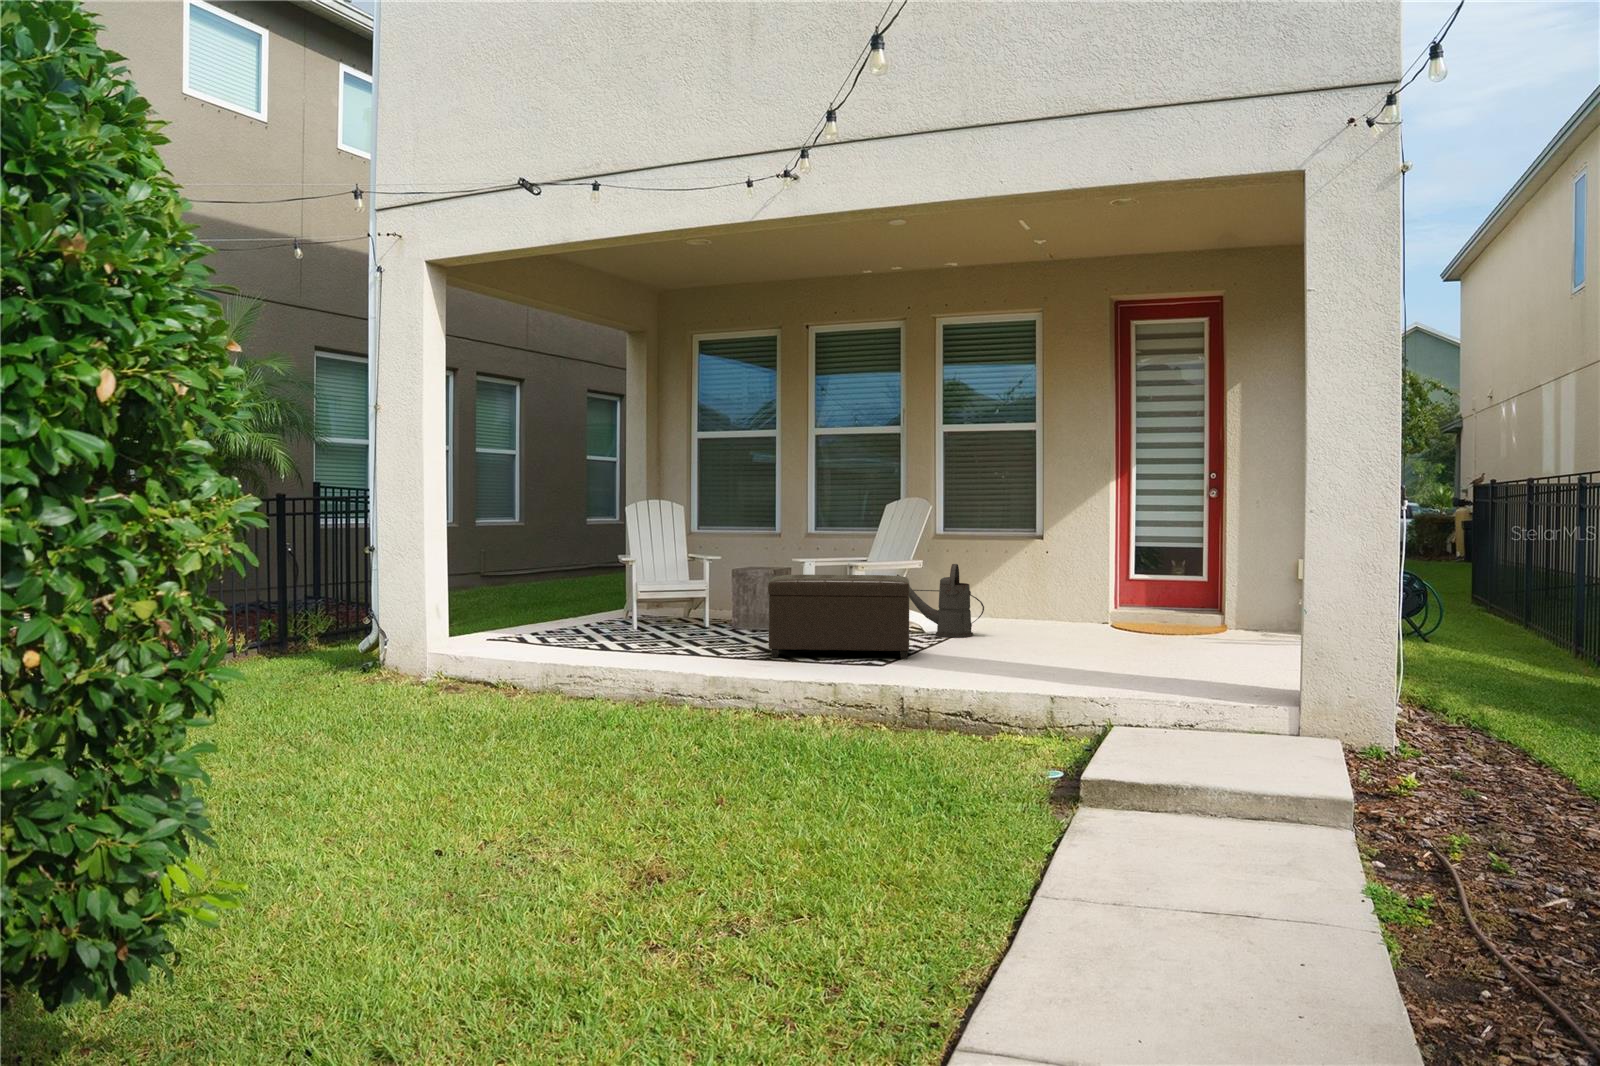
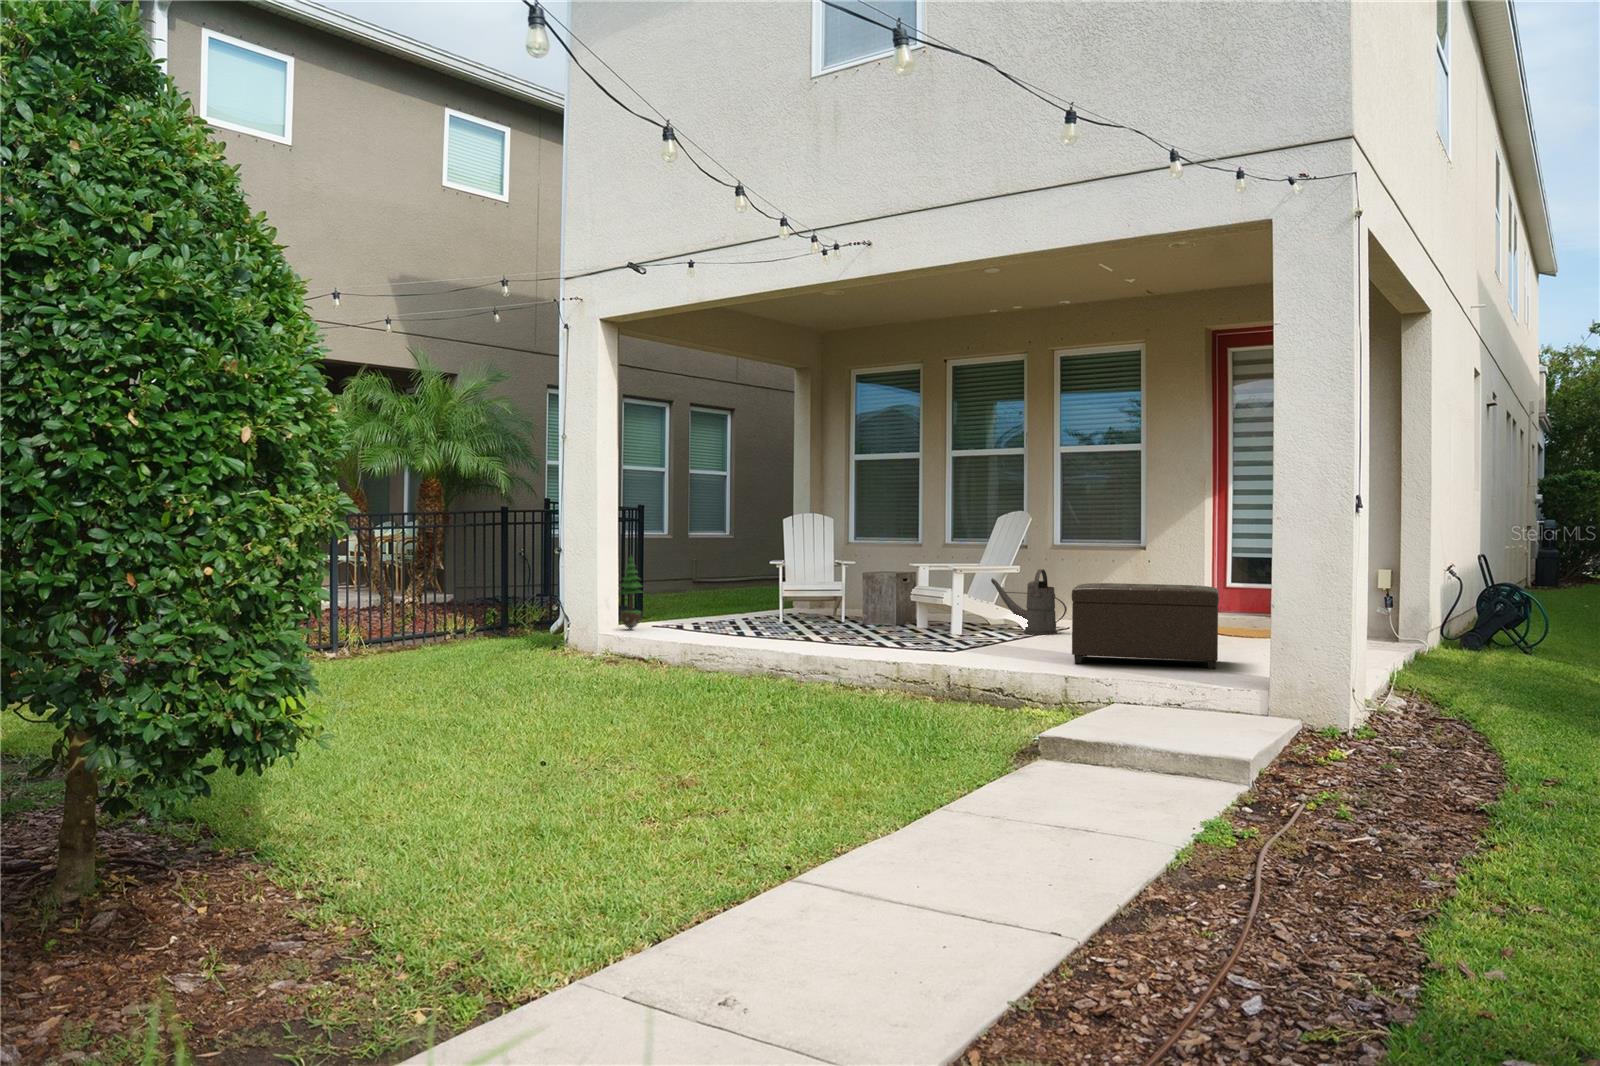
potted tree: none [453,553,487,647] -> present [619,555,642,629]
ottoman: present [768,575,910,659] -> present [1072,583,1219,669]

